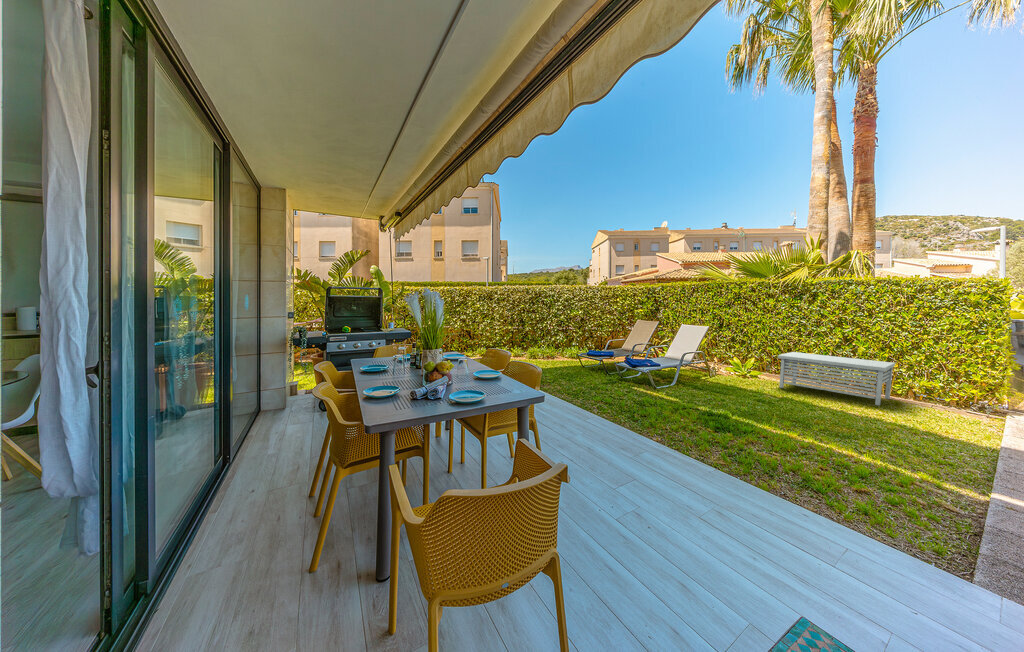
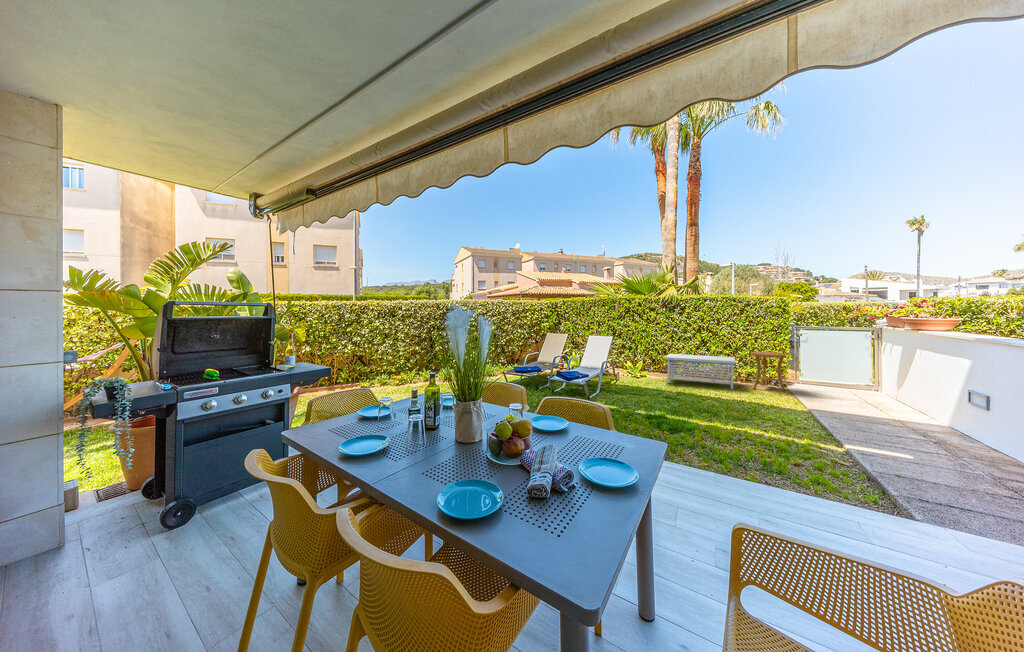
side table: none [916,357,987,419] -> present [751,352,786,391]

